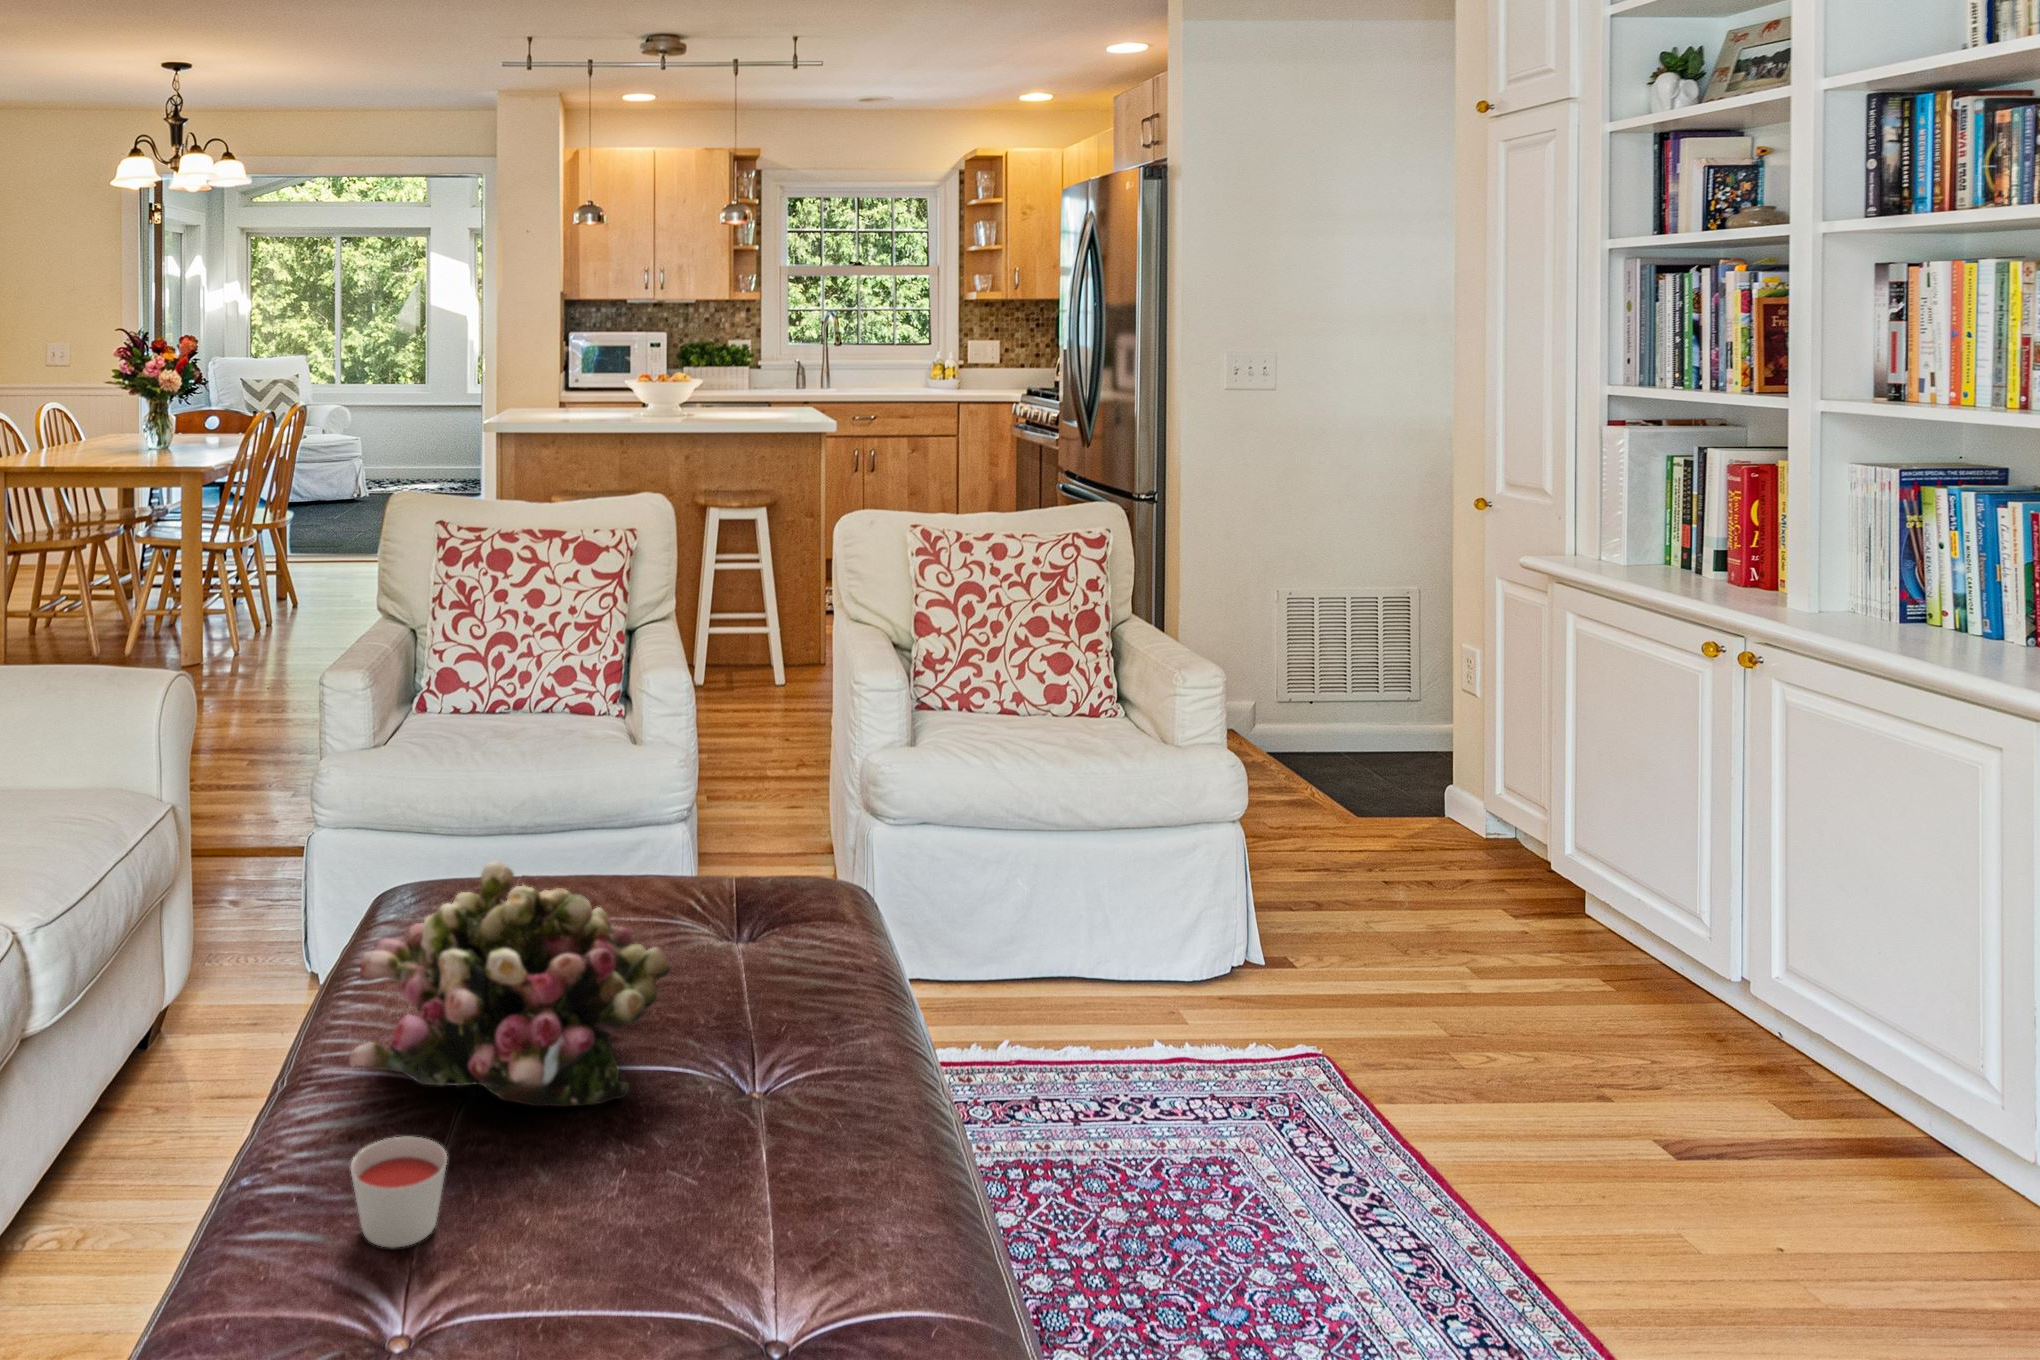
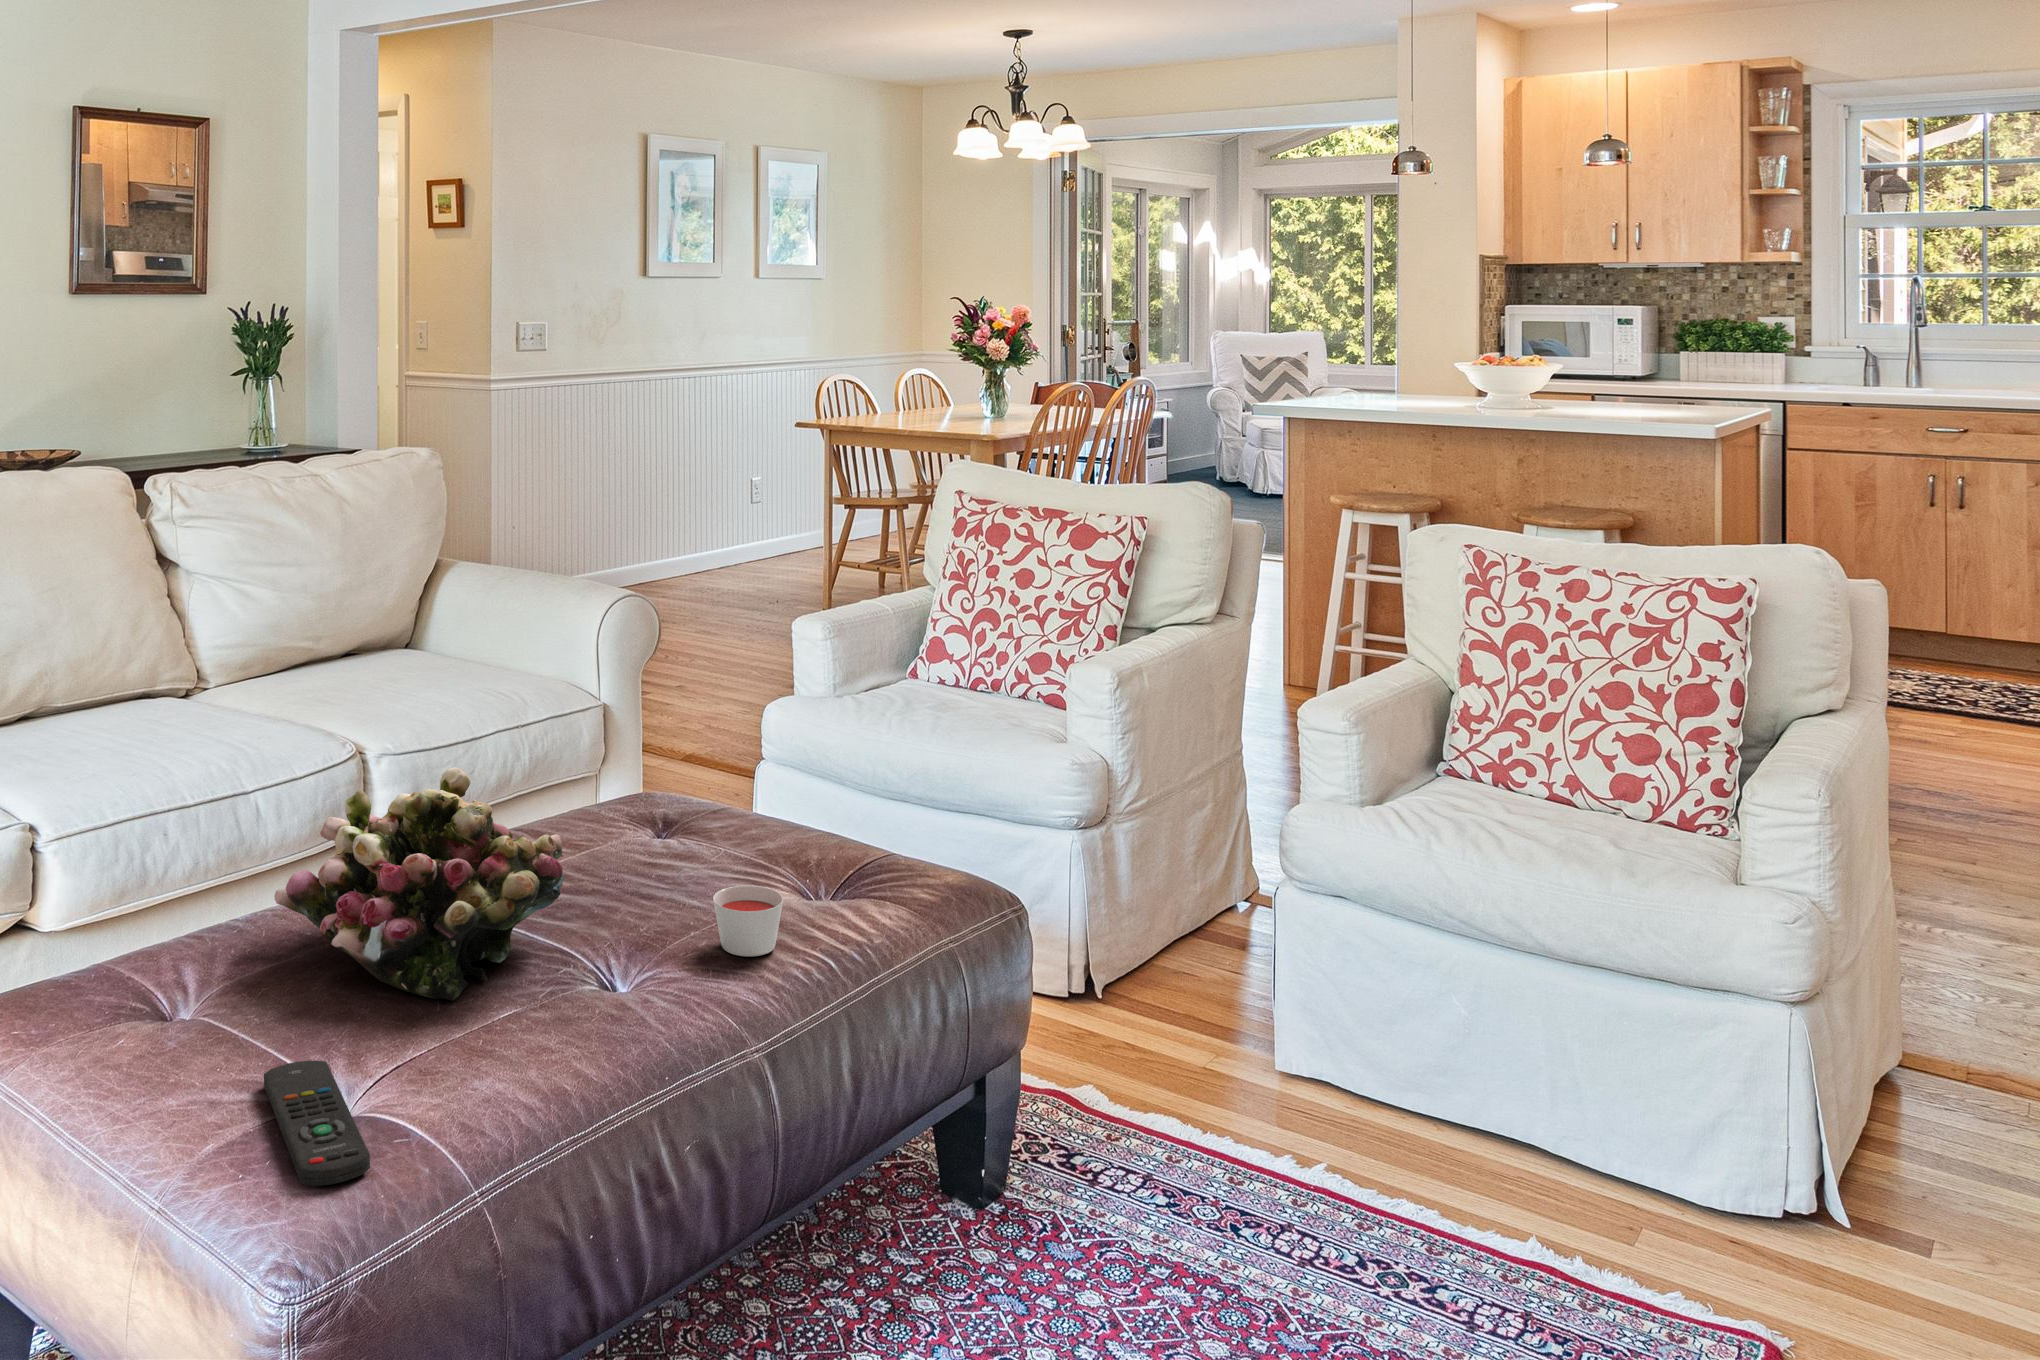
candle: present [351,1137,447,1248] -> present [713,886,783,957]
remote control: none [625,1190,862,1298] -> present [264,1060,370,1186]

